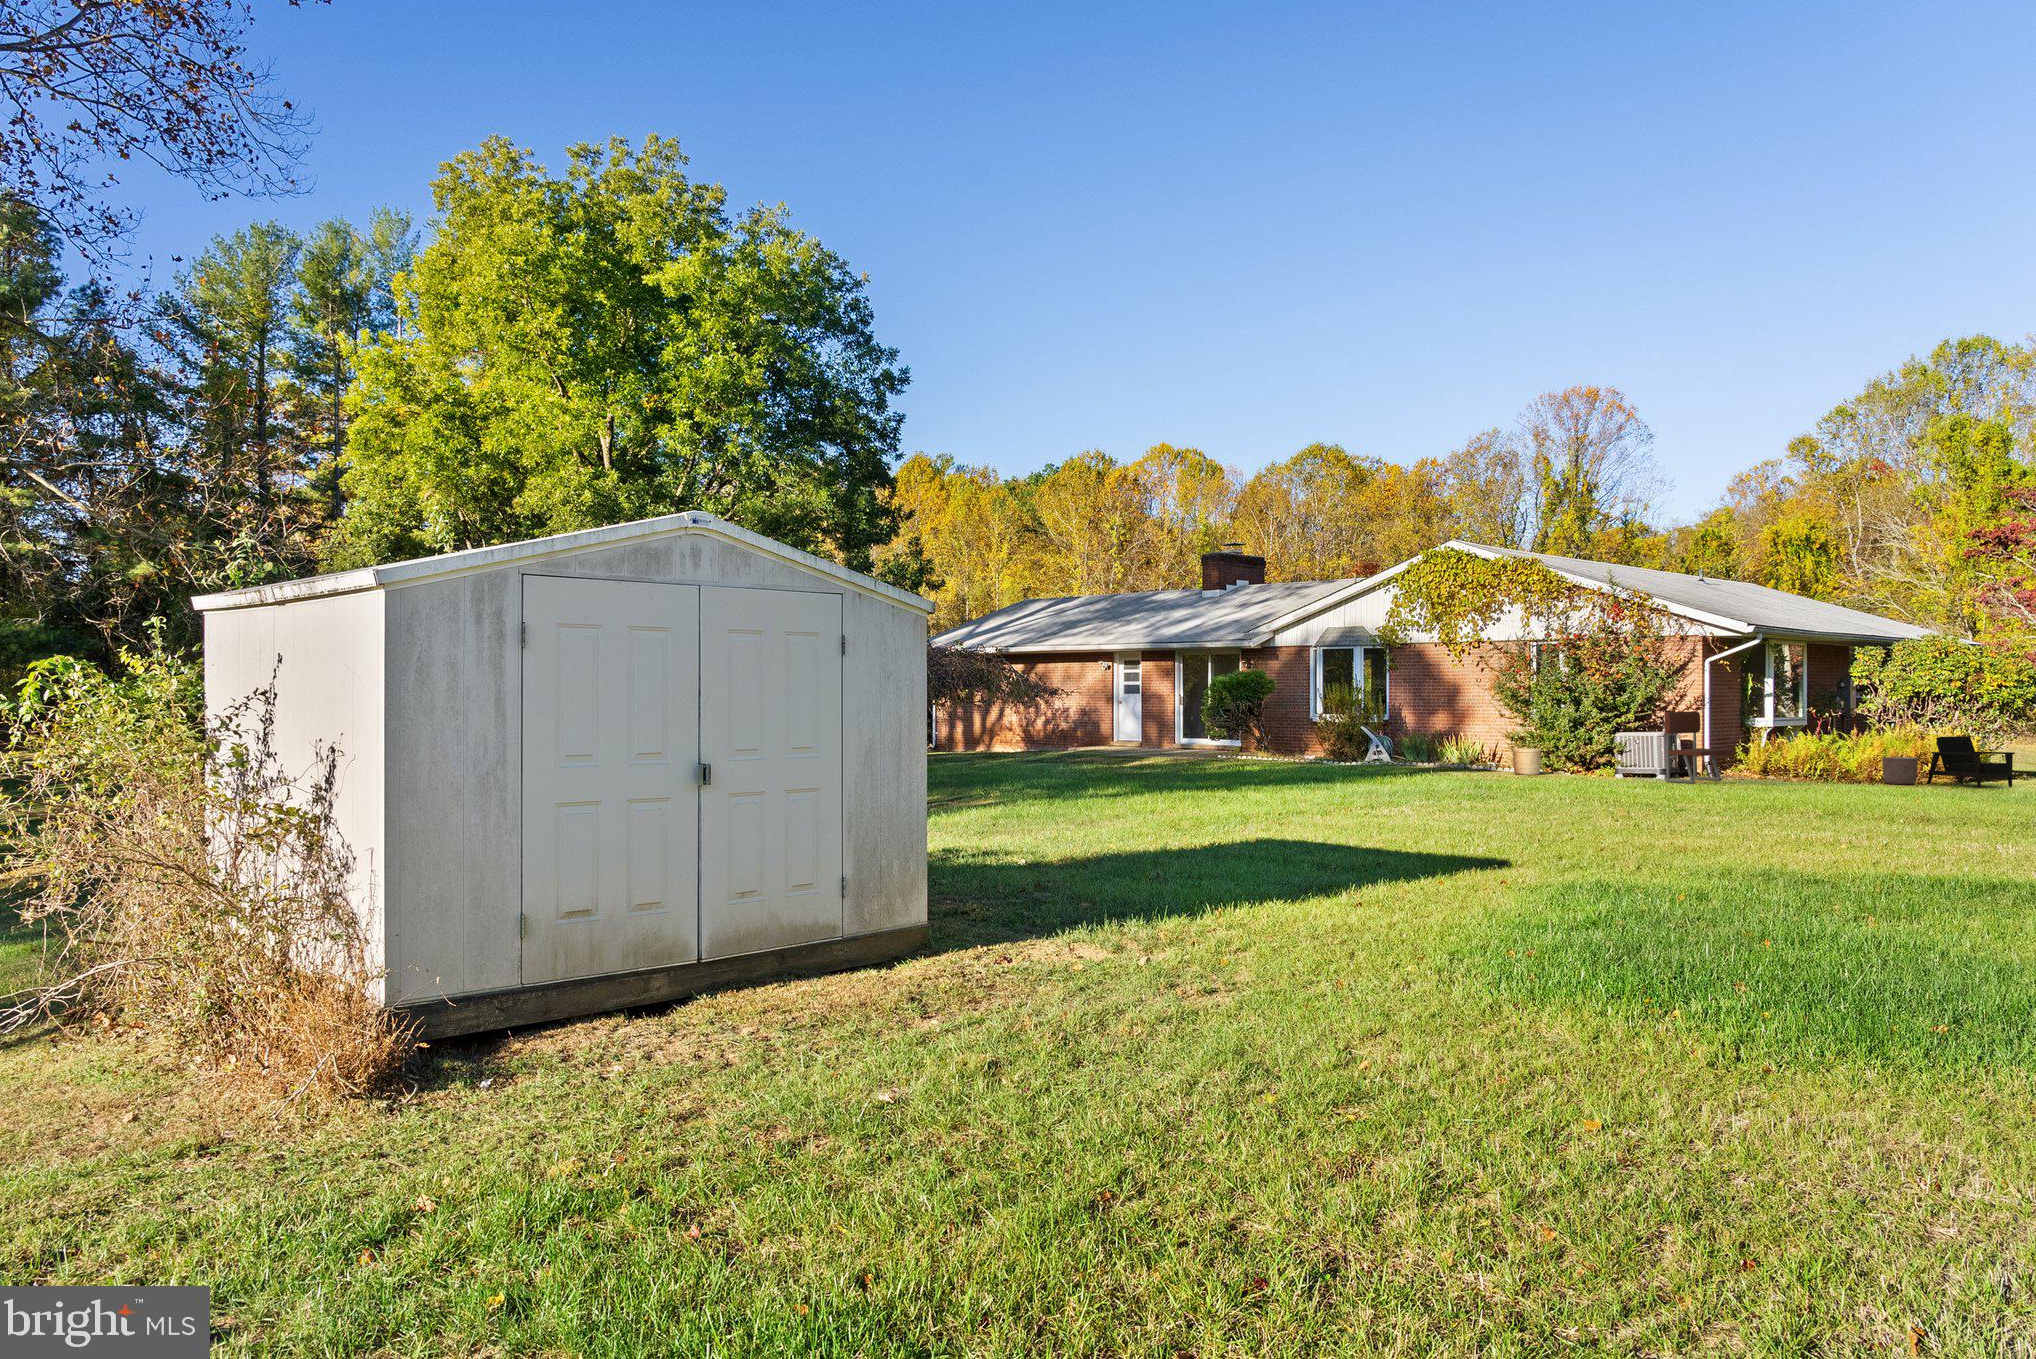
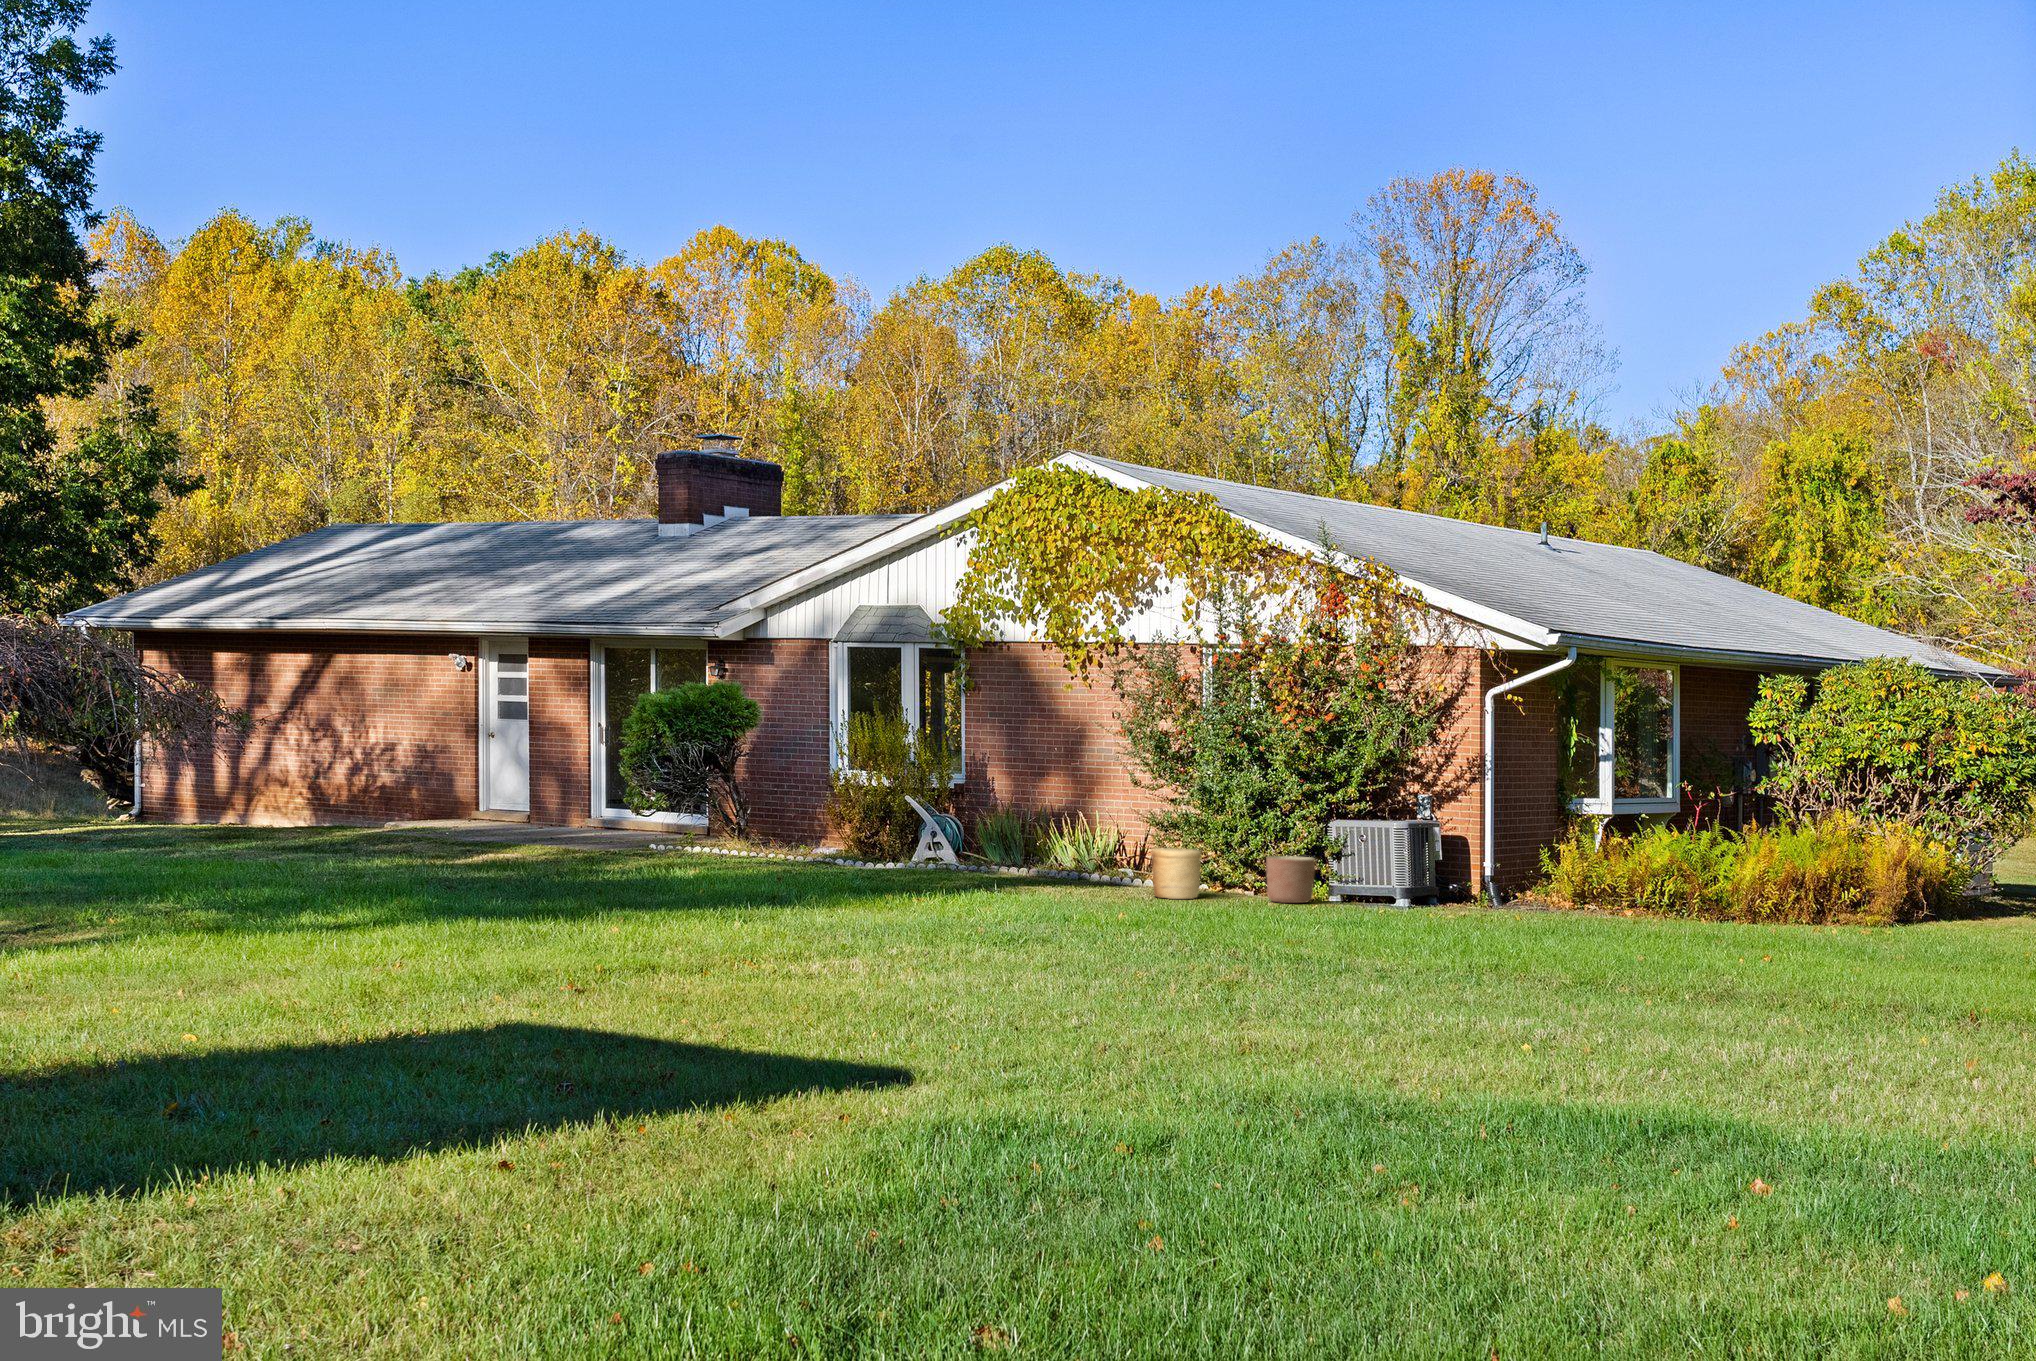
bench: present [1664,712,1732,783] -> none [1396,787,1515,921]
armchair: present [1927,736,2015,788] -> none [1832,842,1964,936]
planter: present [1882,757,1917,784] -> present [1266,856,1315,903]

